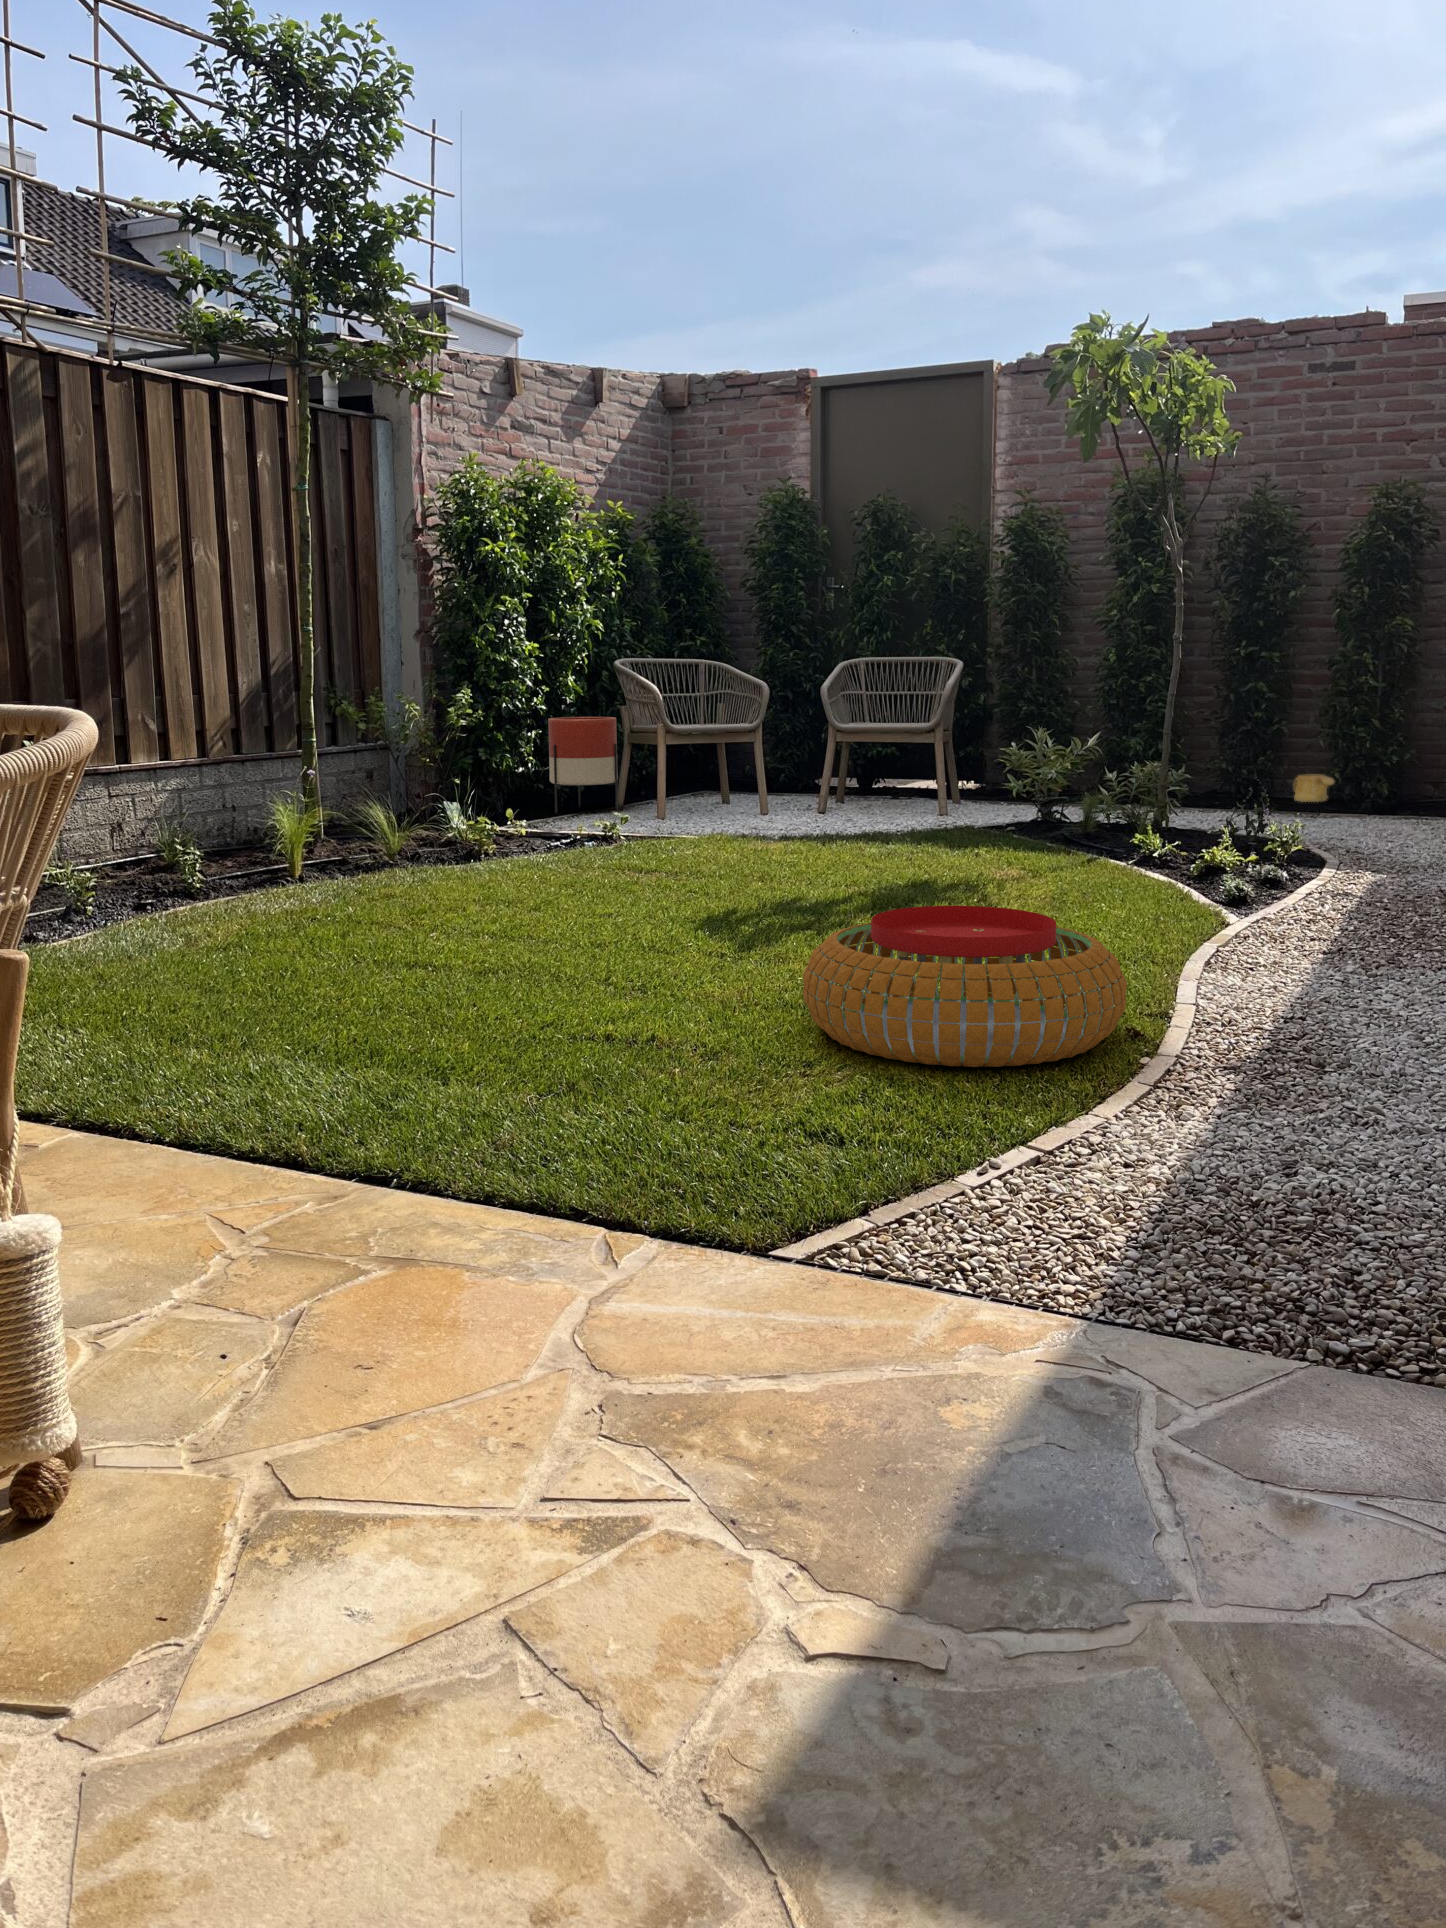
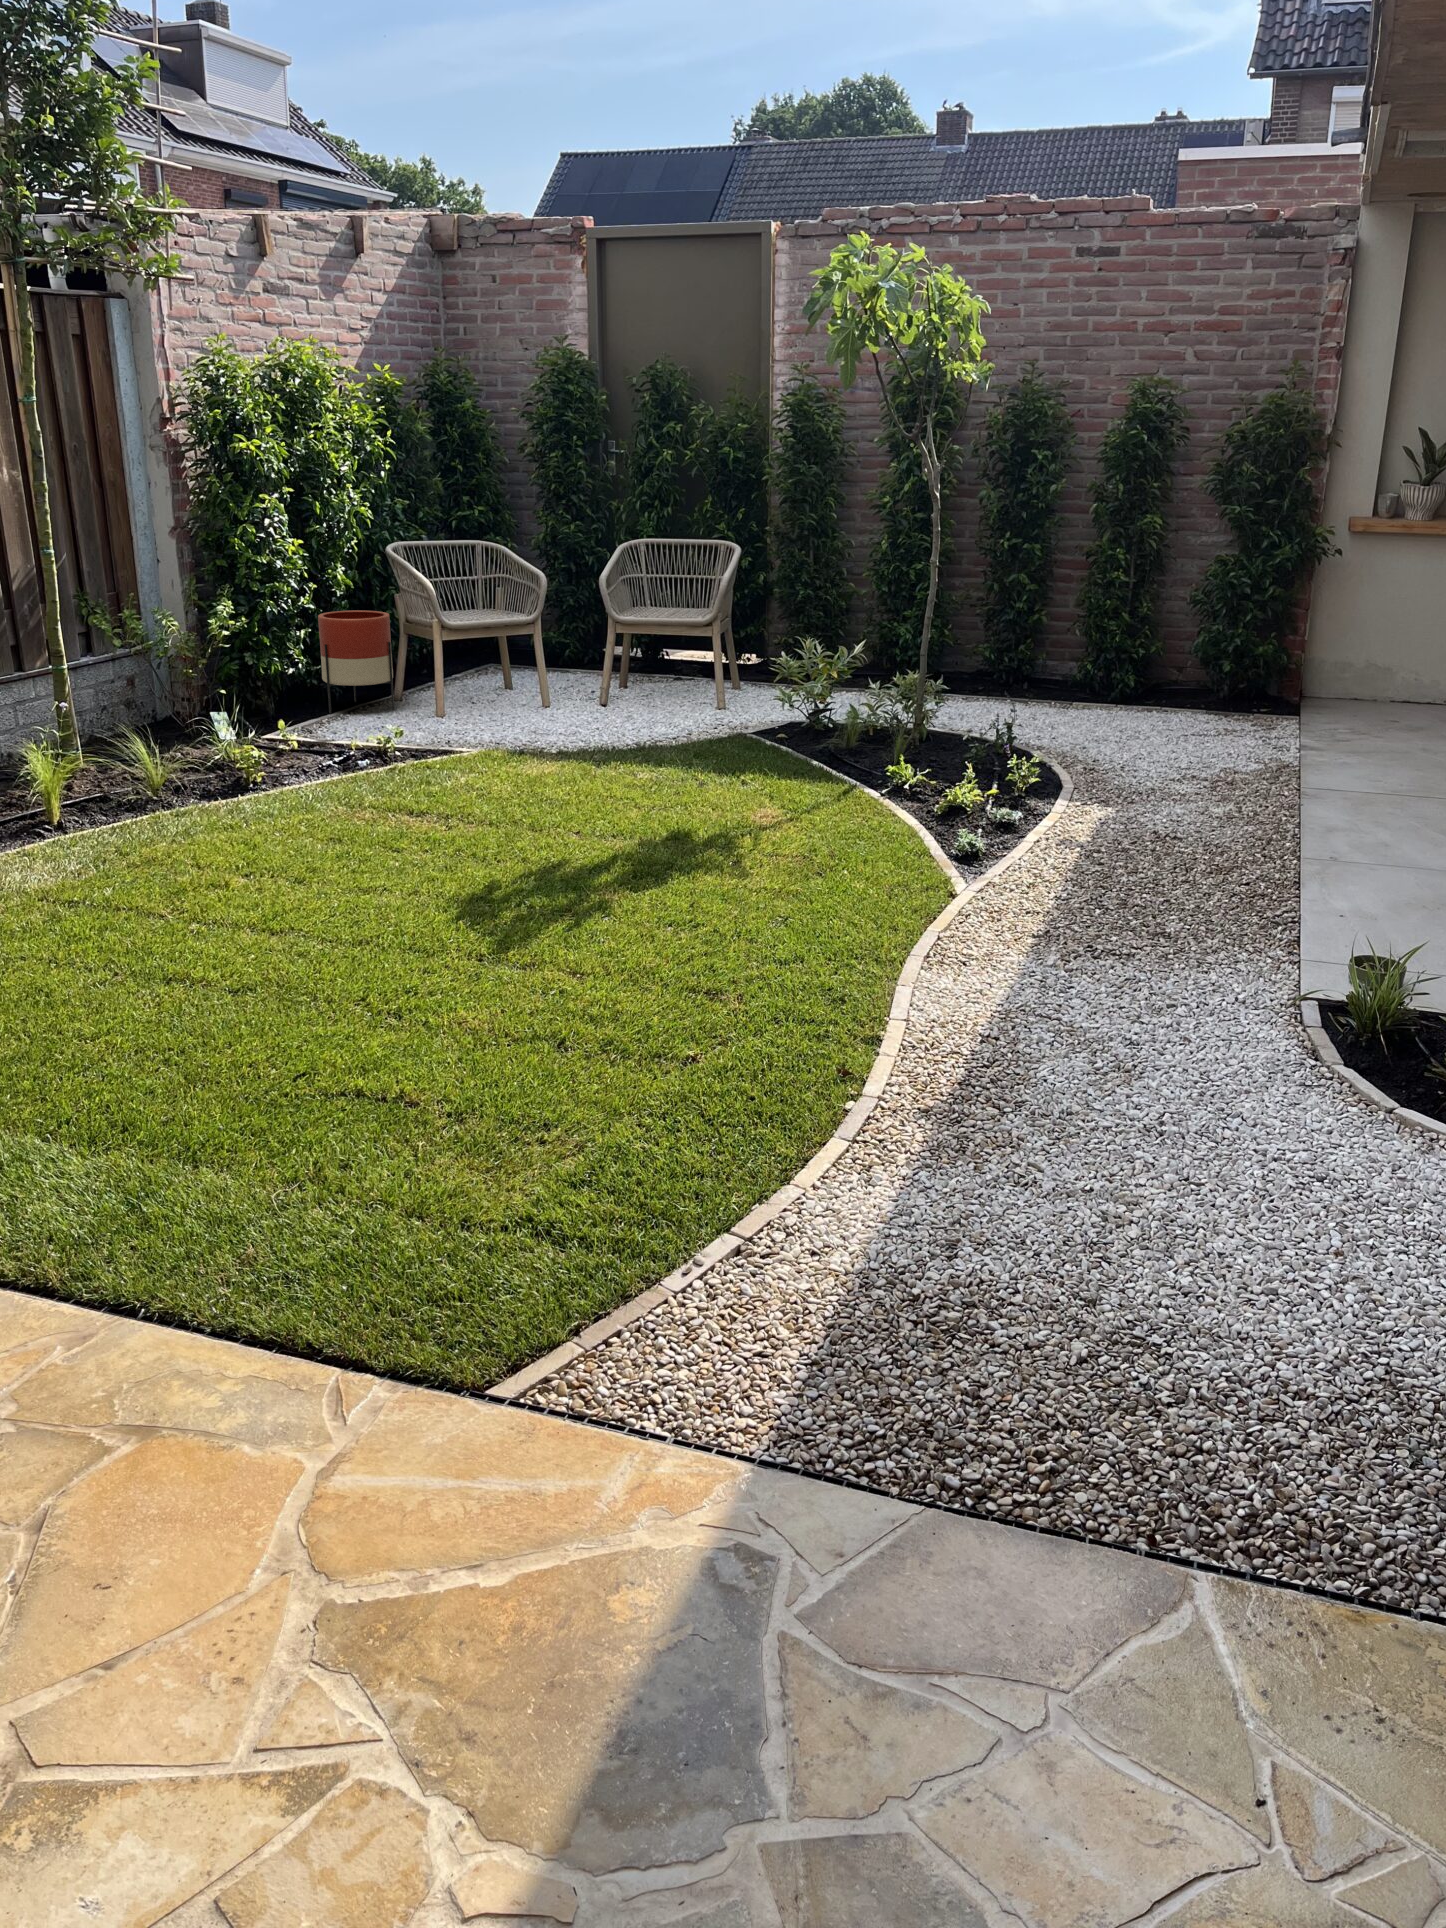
watering can: present [1293,774,1334,802] -> none [1048,668,1083,696]
pouf: present [803,906,1127,1067] -> none [545,944,839,1124]

